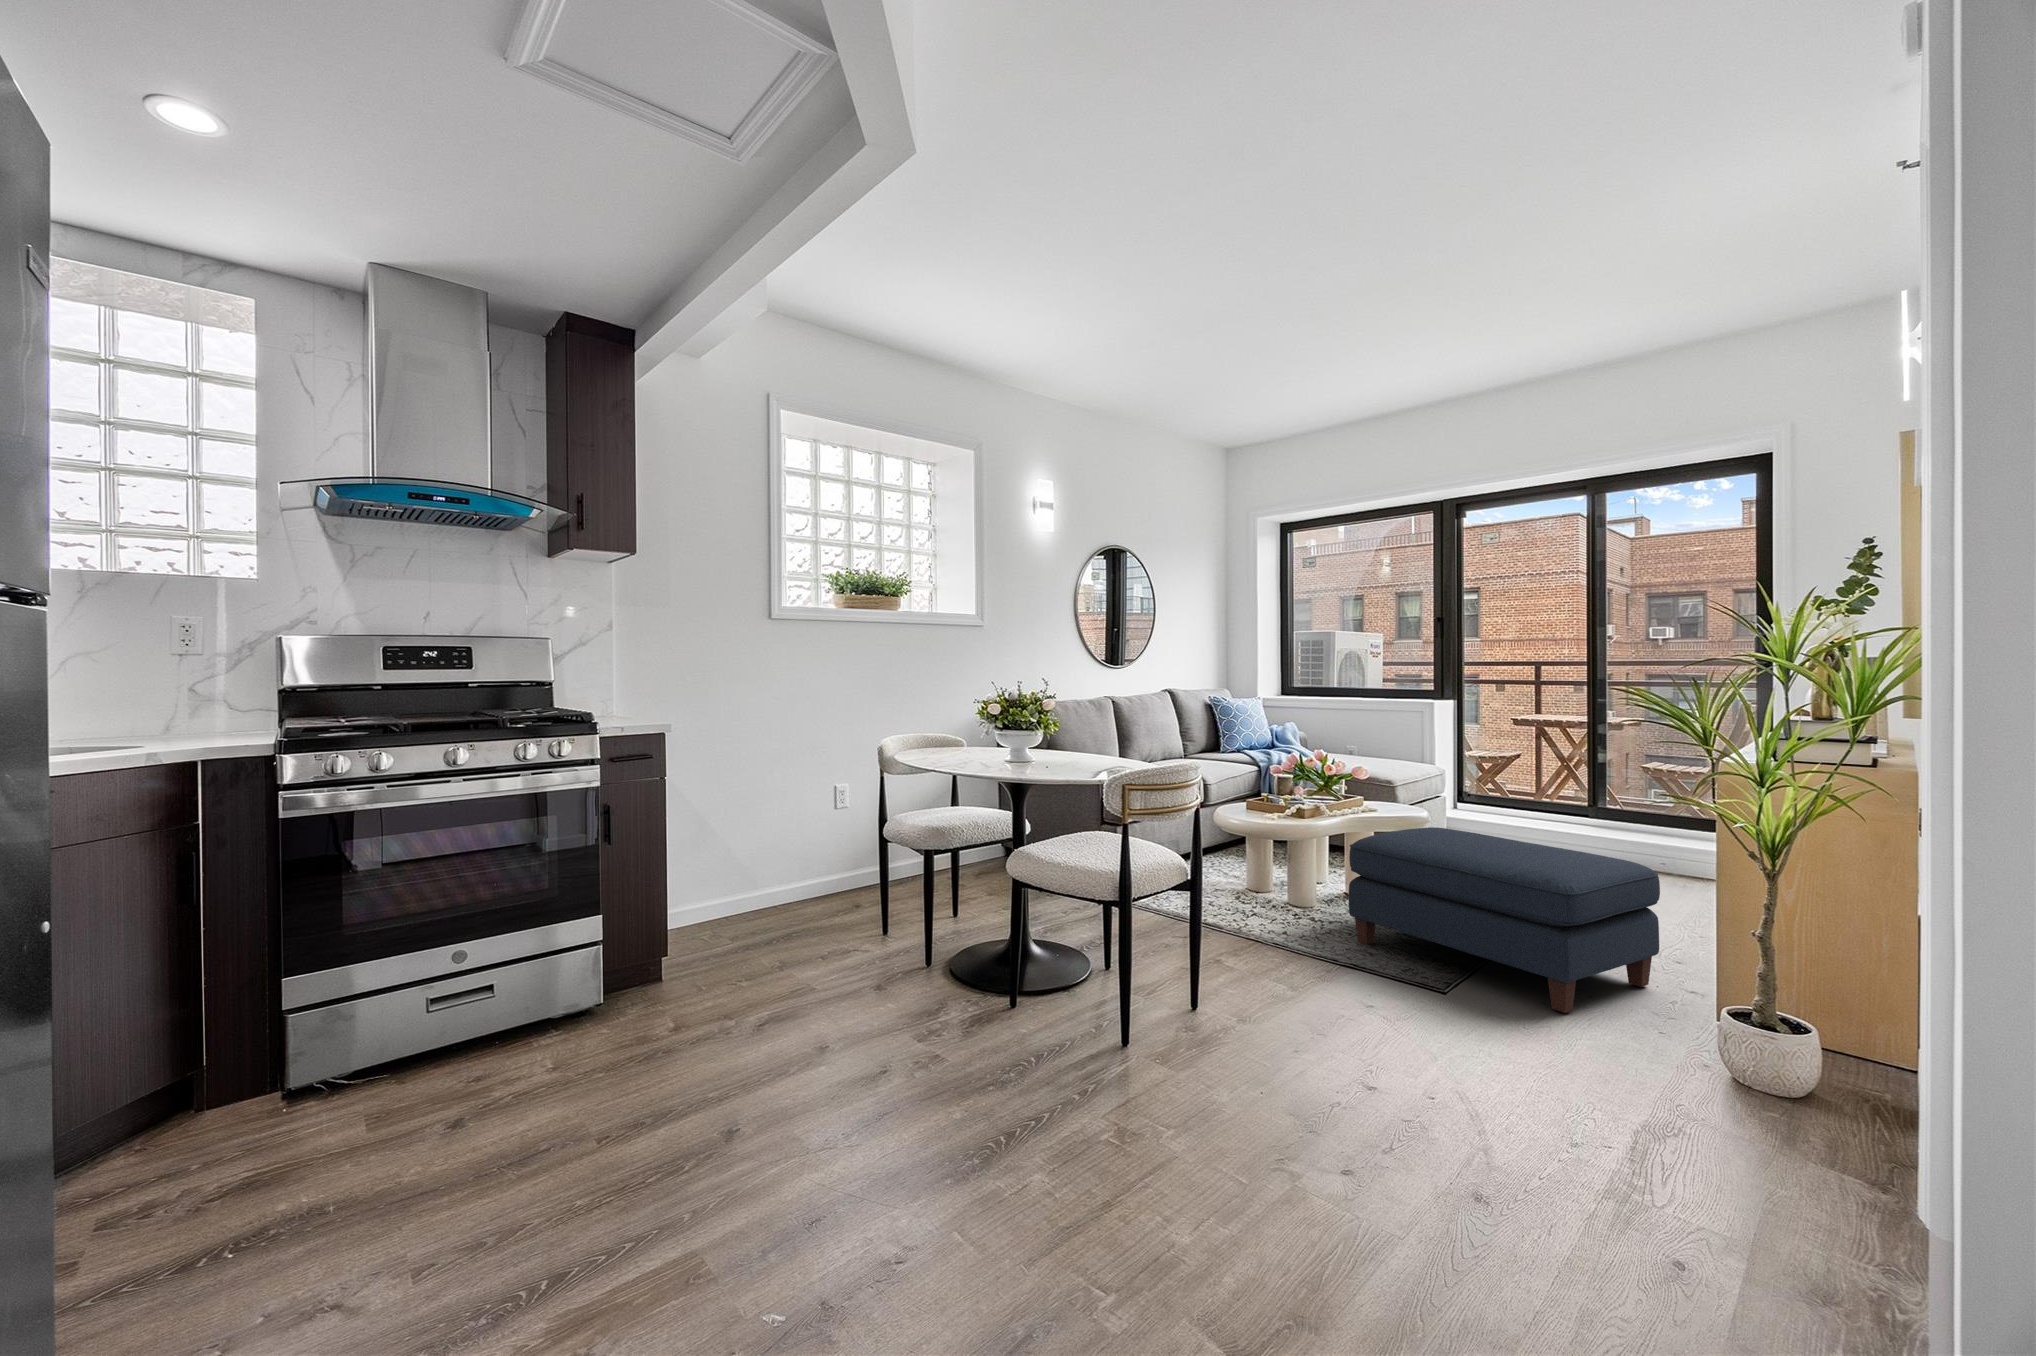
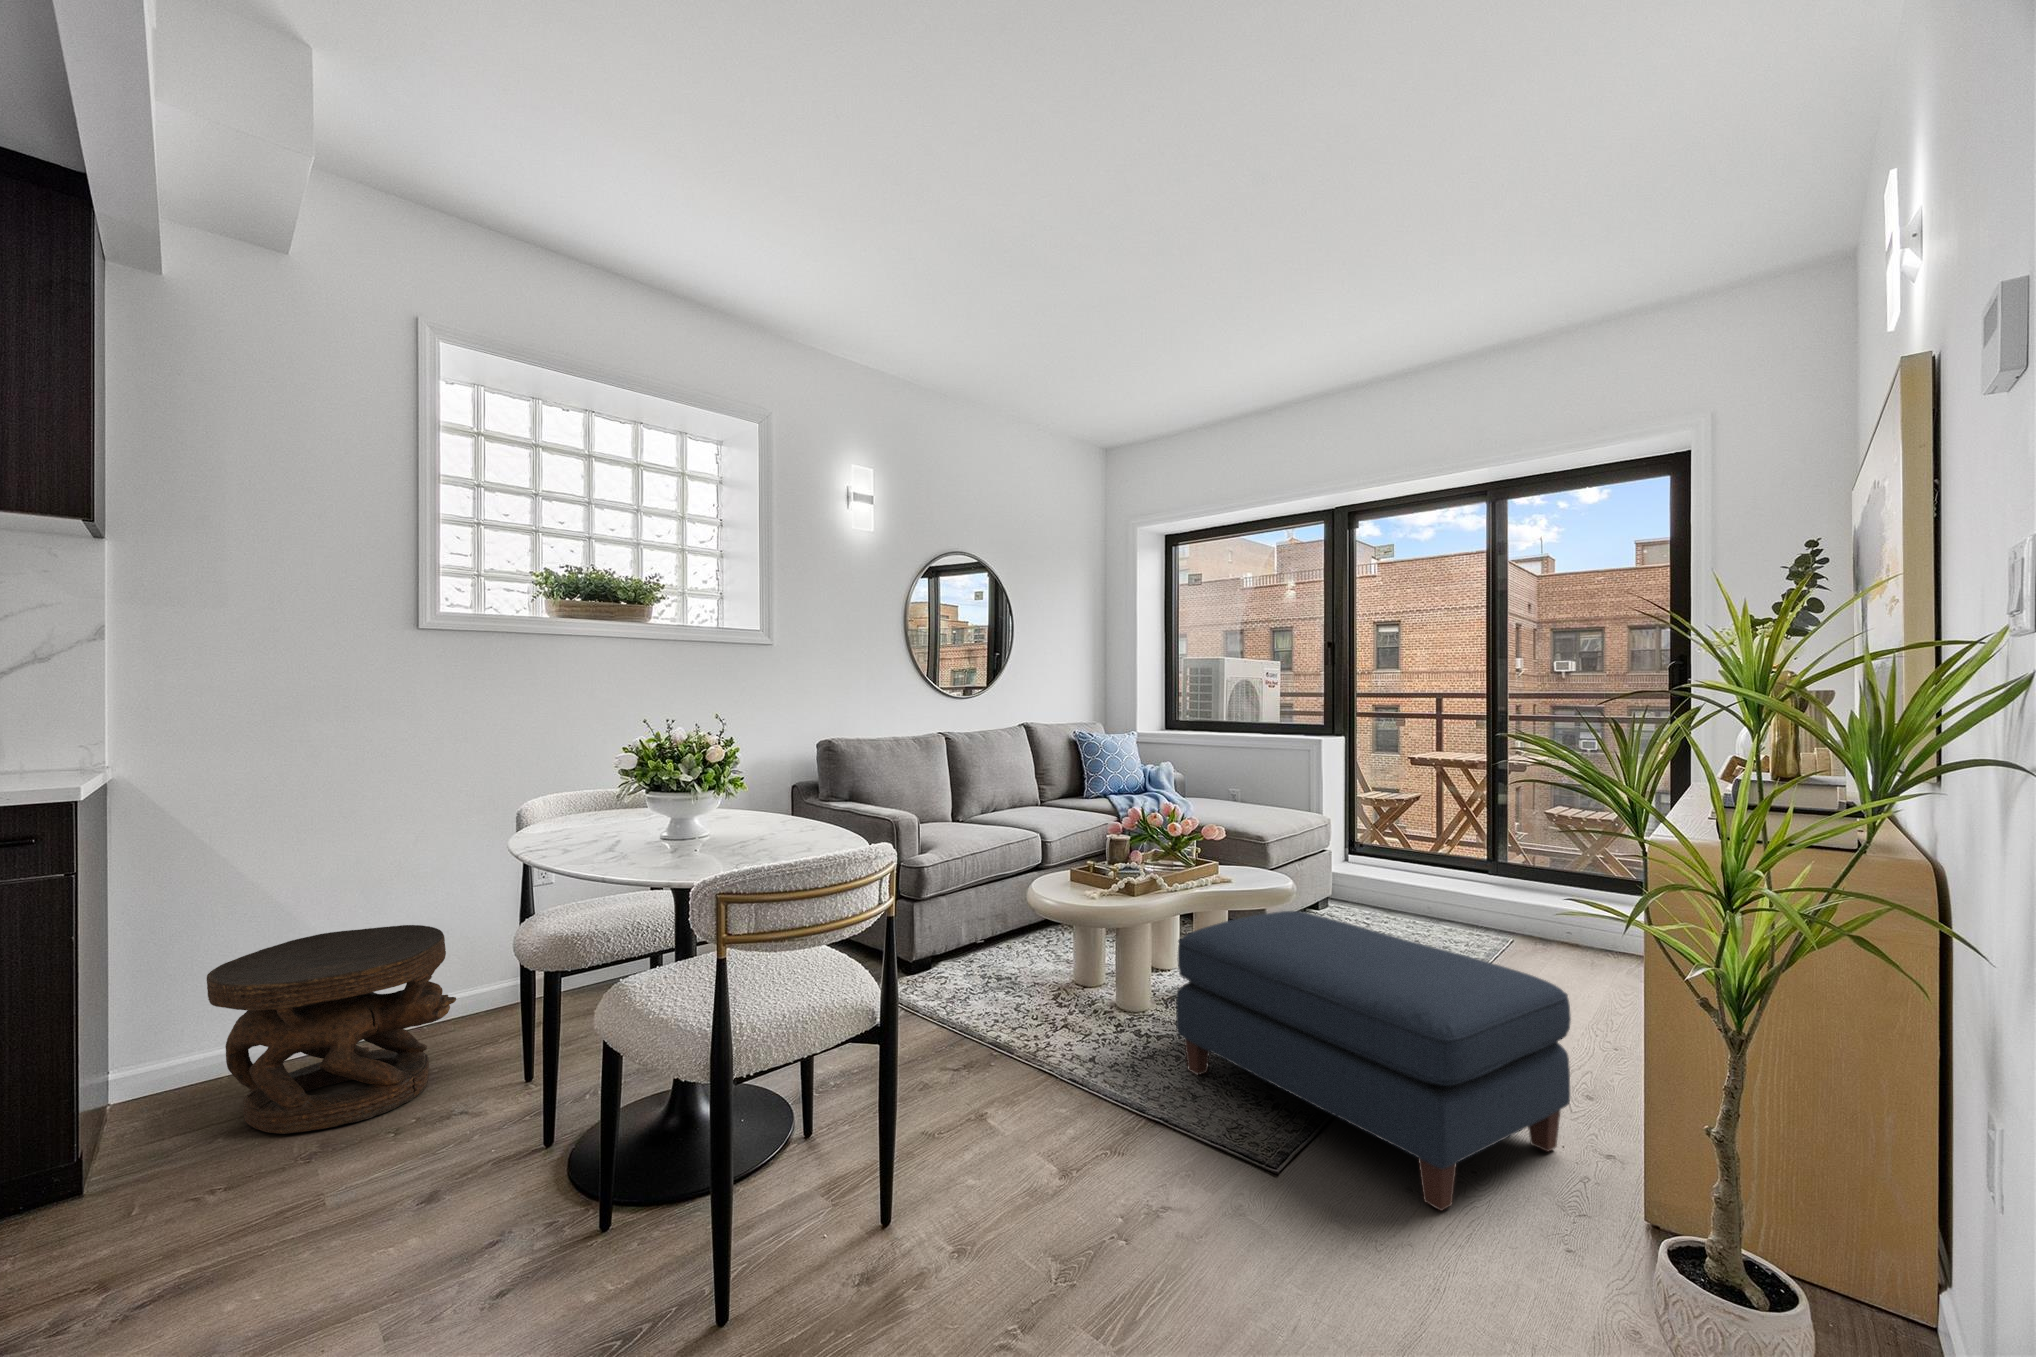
side table: none [679,831,824,963] -> present [207,925,456,1134]

